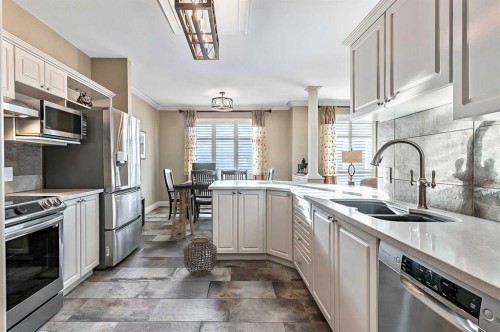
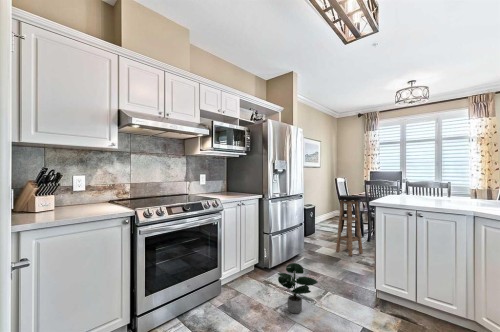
woven basket: present [184,238,217,277] -> none [331,260,371,307]
potted plant: none [138,250,179,297] -> present [278,263,318,313]

